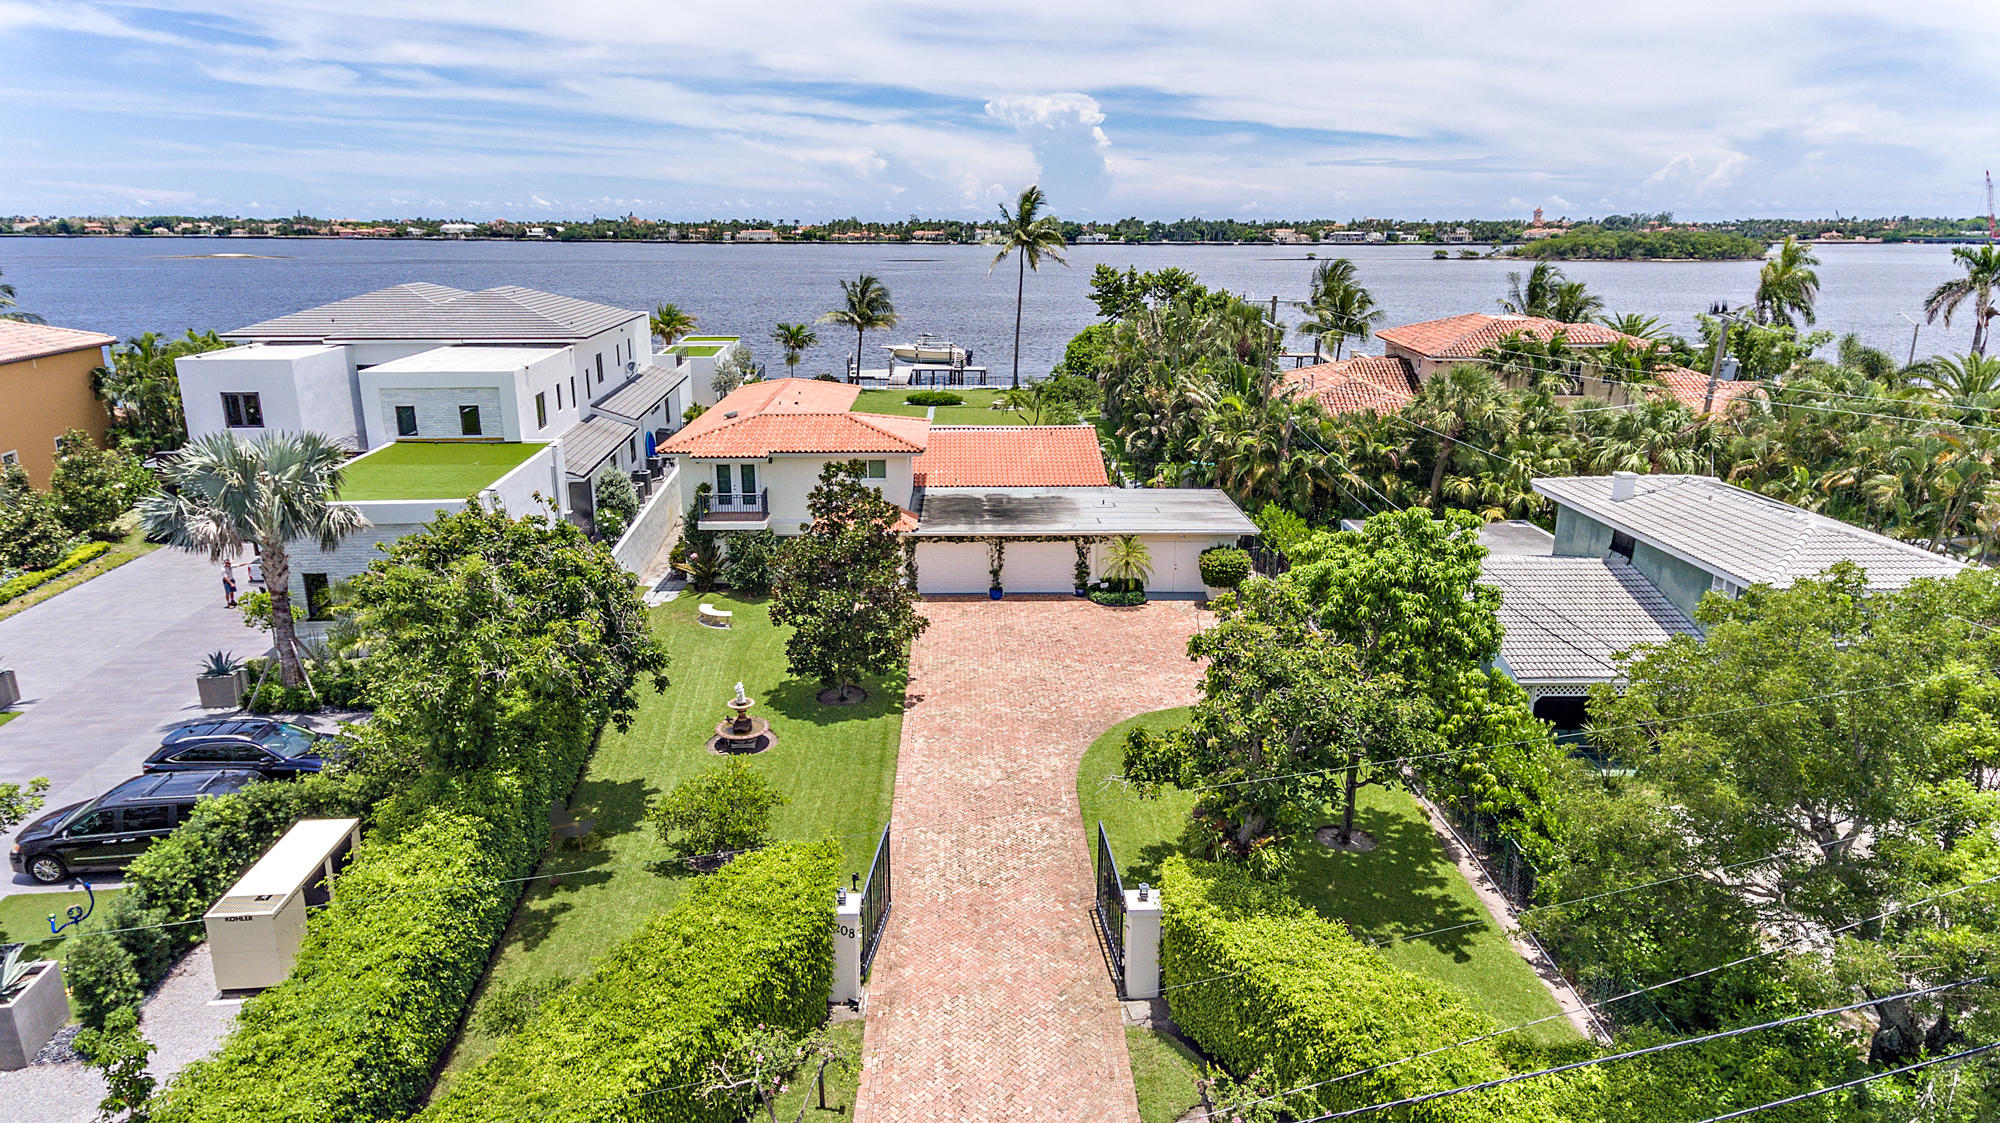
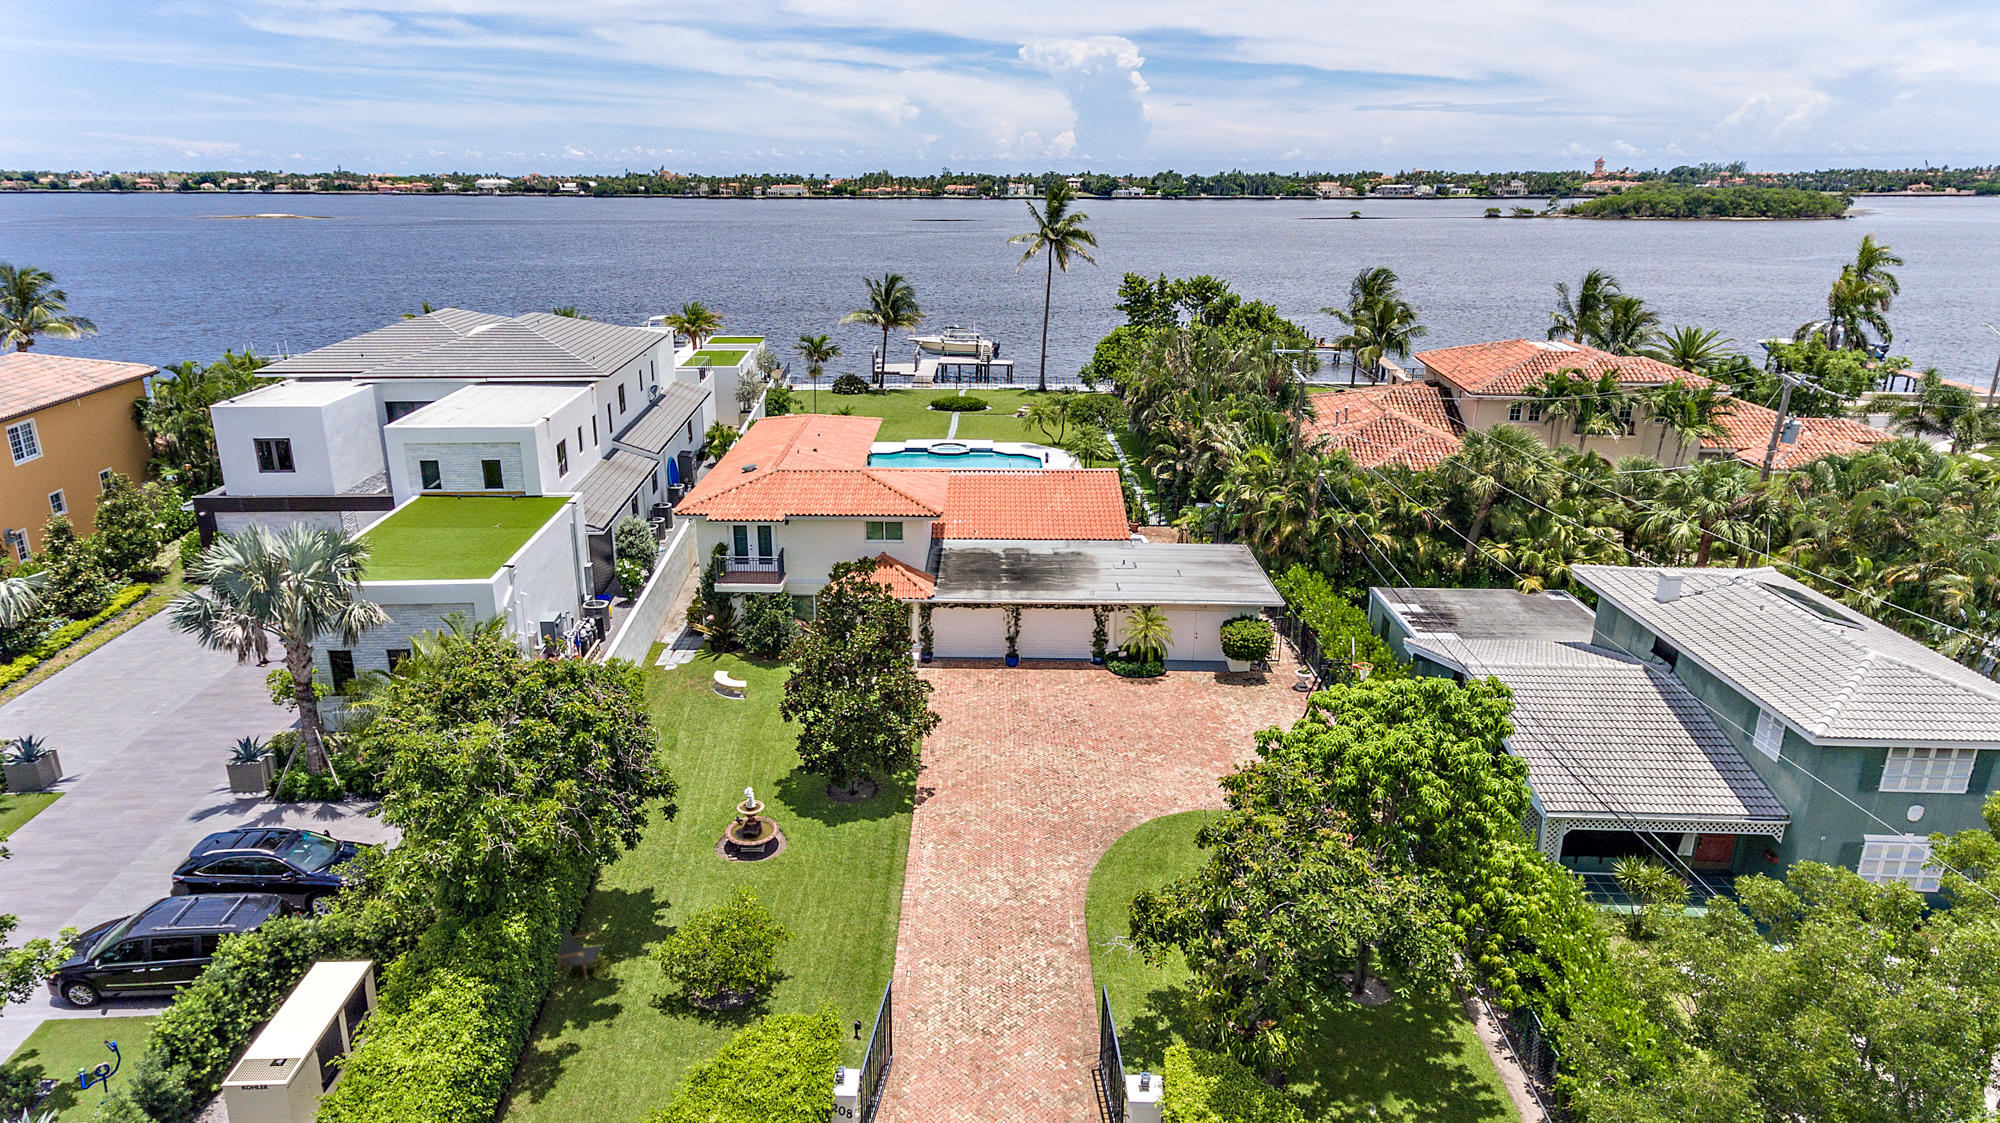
decorative plant: present [547,860,562,885] -> none [539,993,573,1021]

